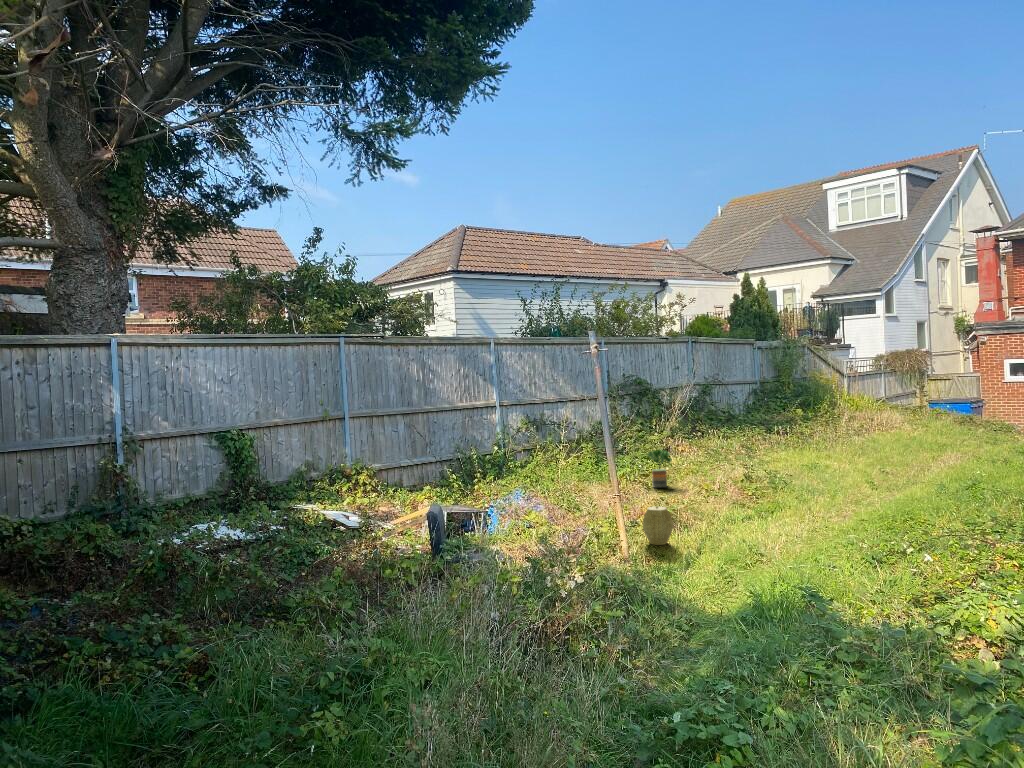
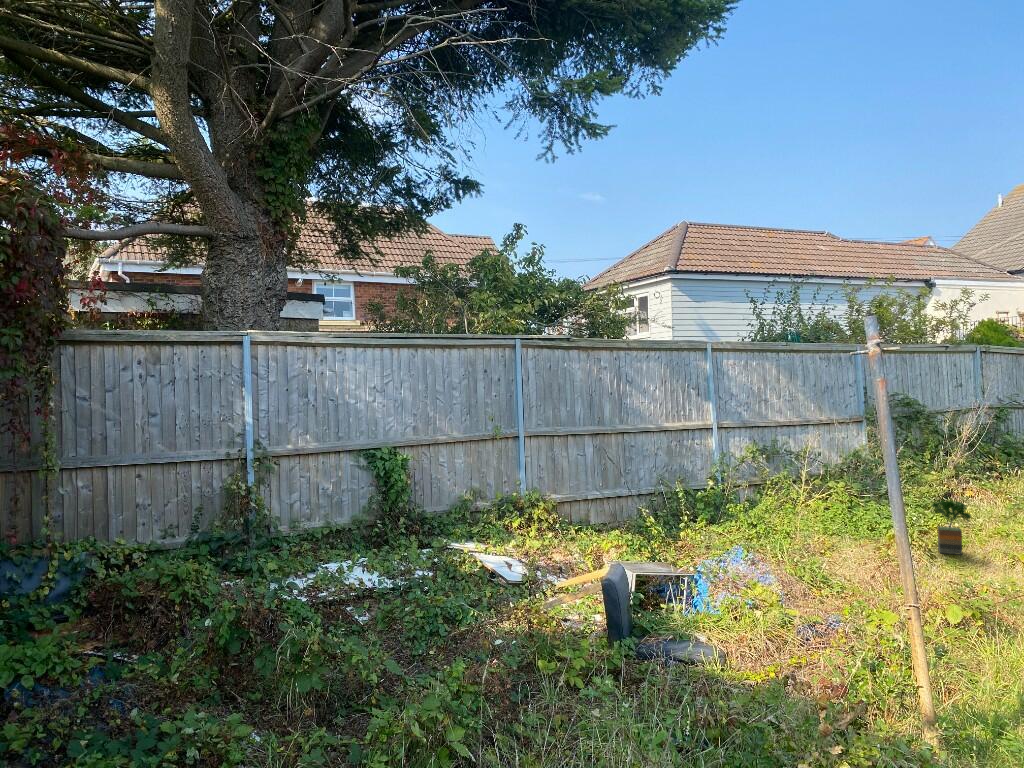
woven basket: present [643,506,673,545] -> none [947,610,1005,677]

